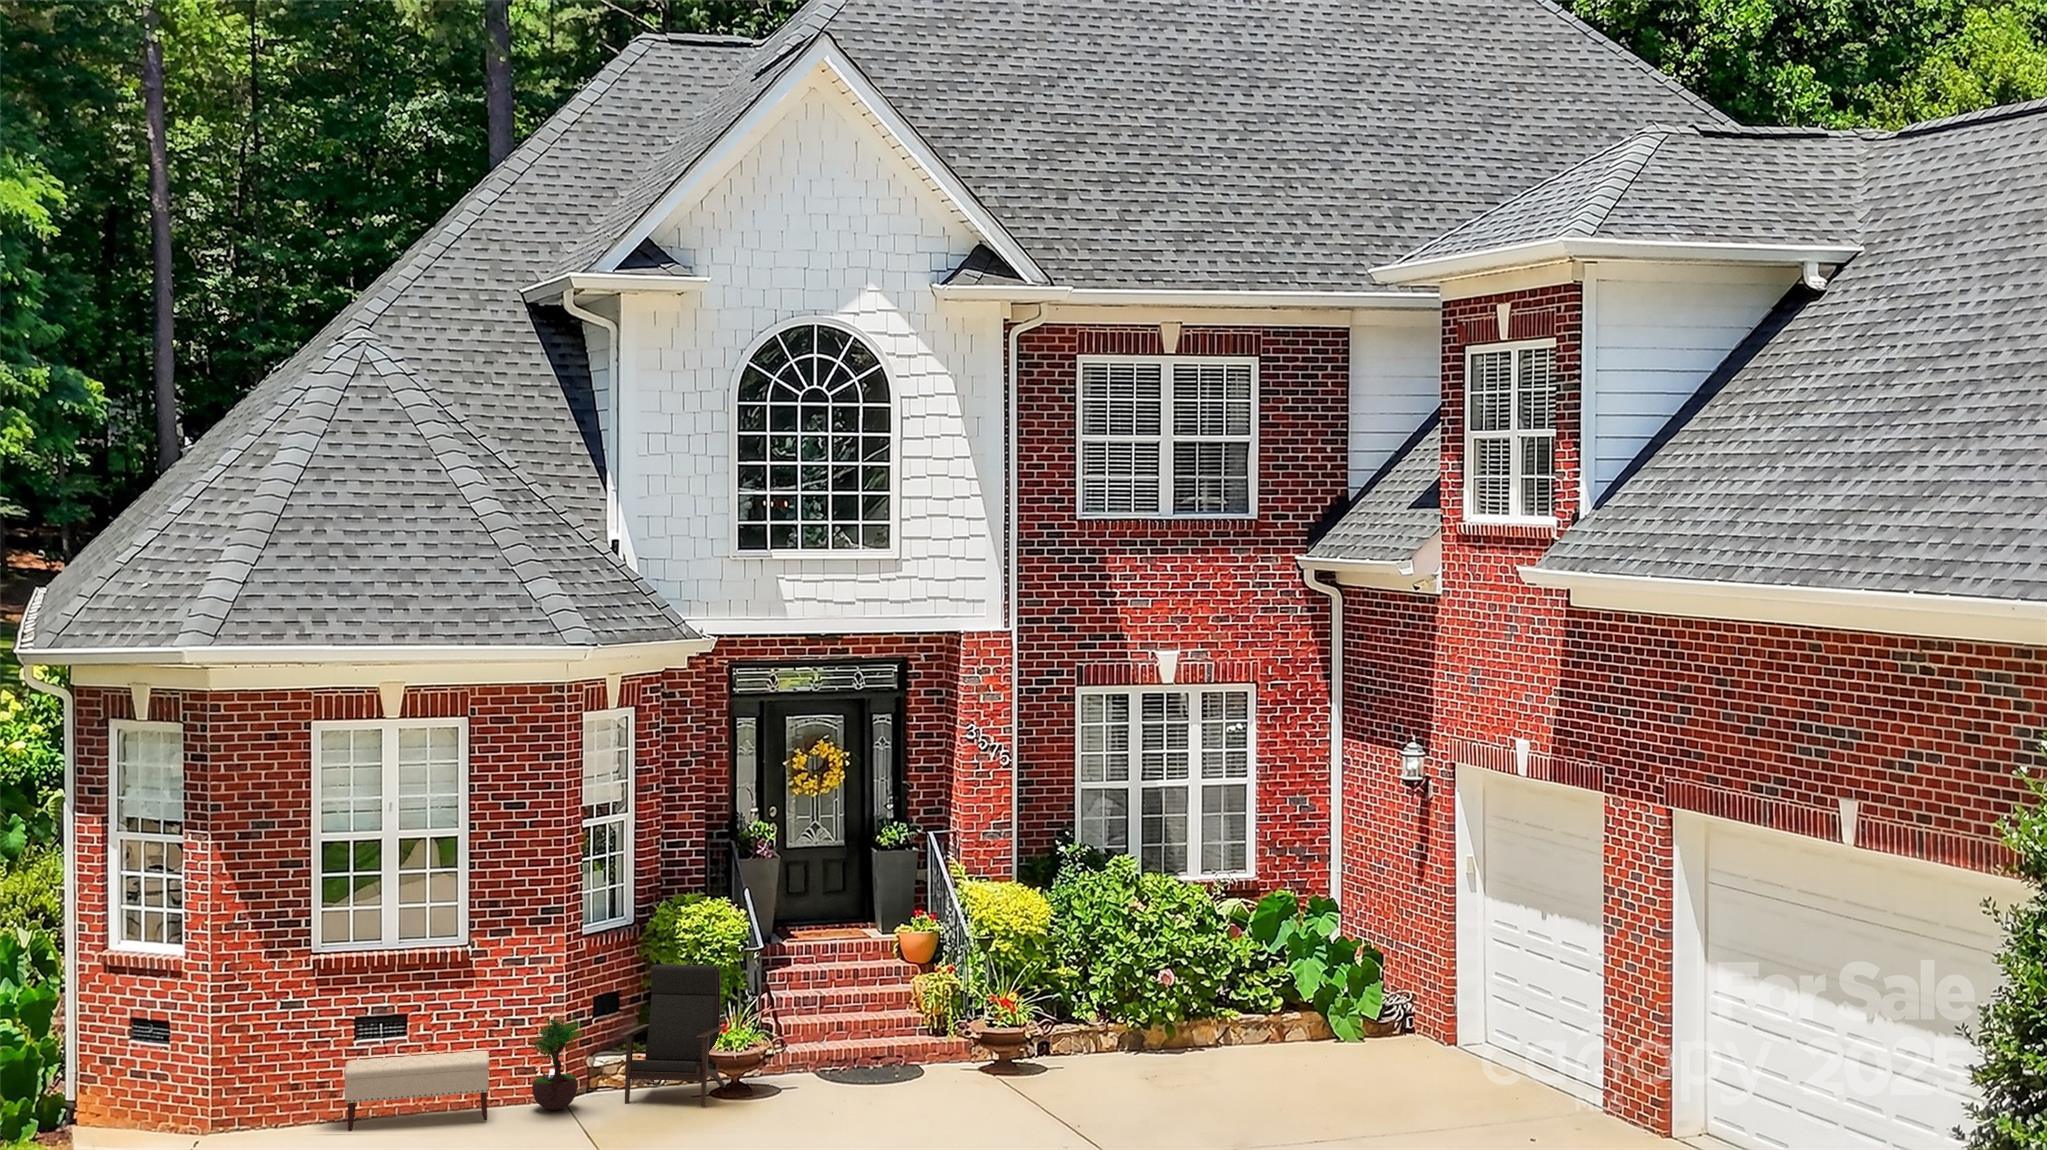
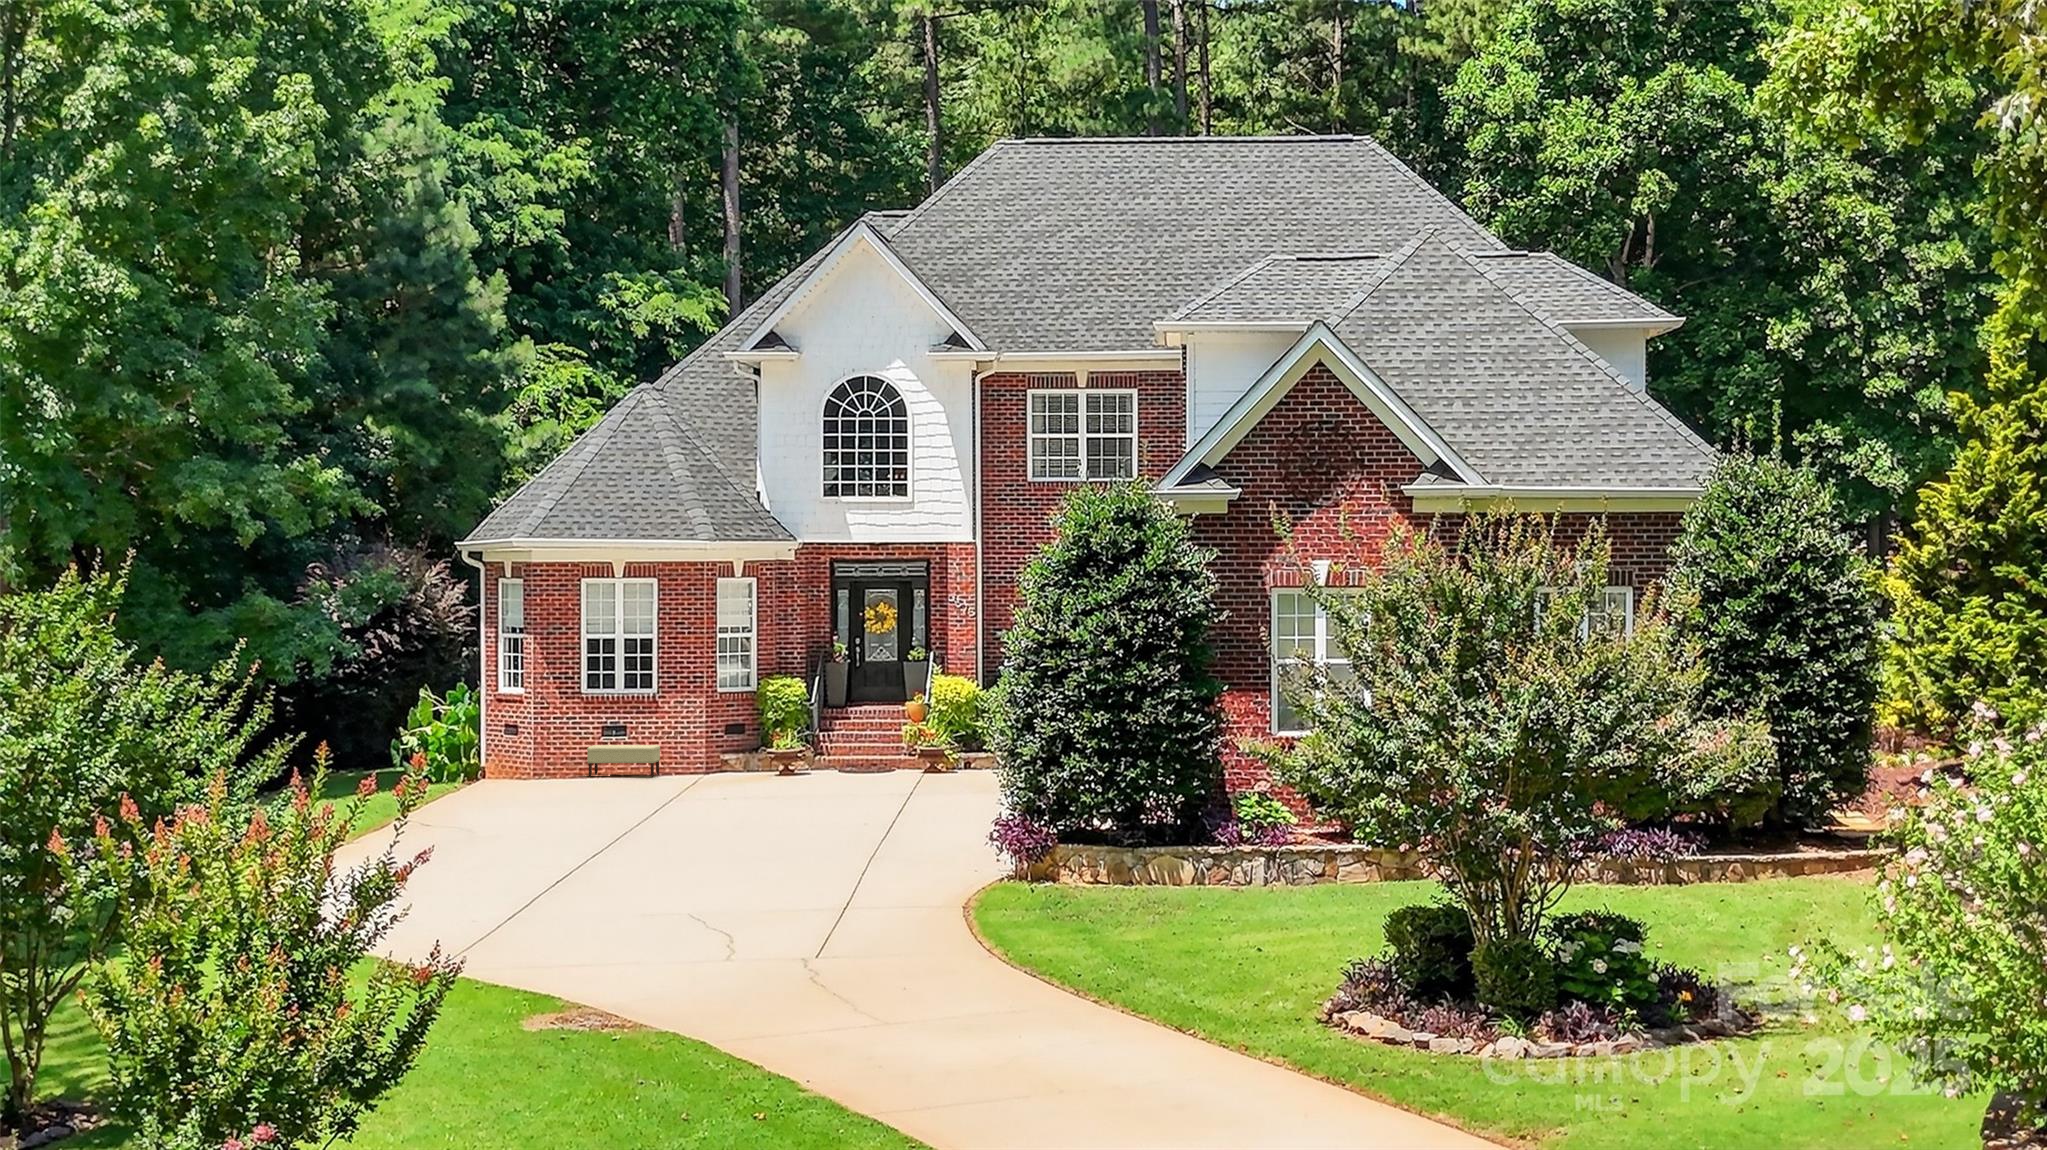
lounge chair: present [620,964,726,1106] -> none [723,711,783,779]
potted tree: present [525,1016,585,1110] -> none [673,725,704,777]

